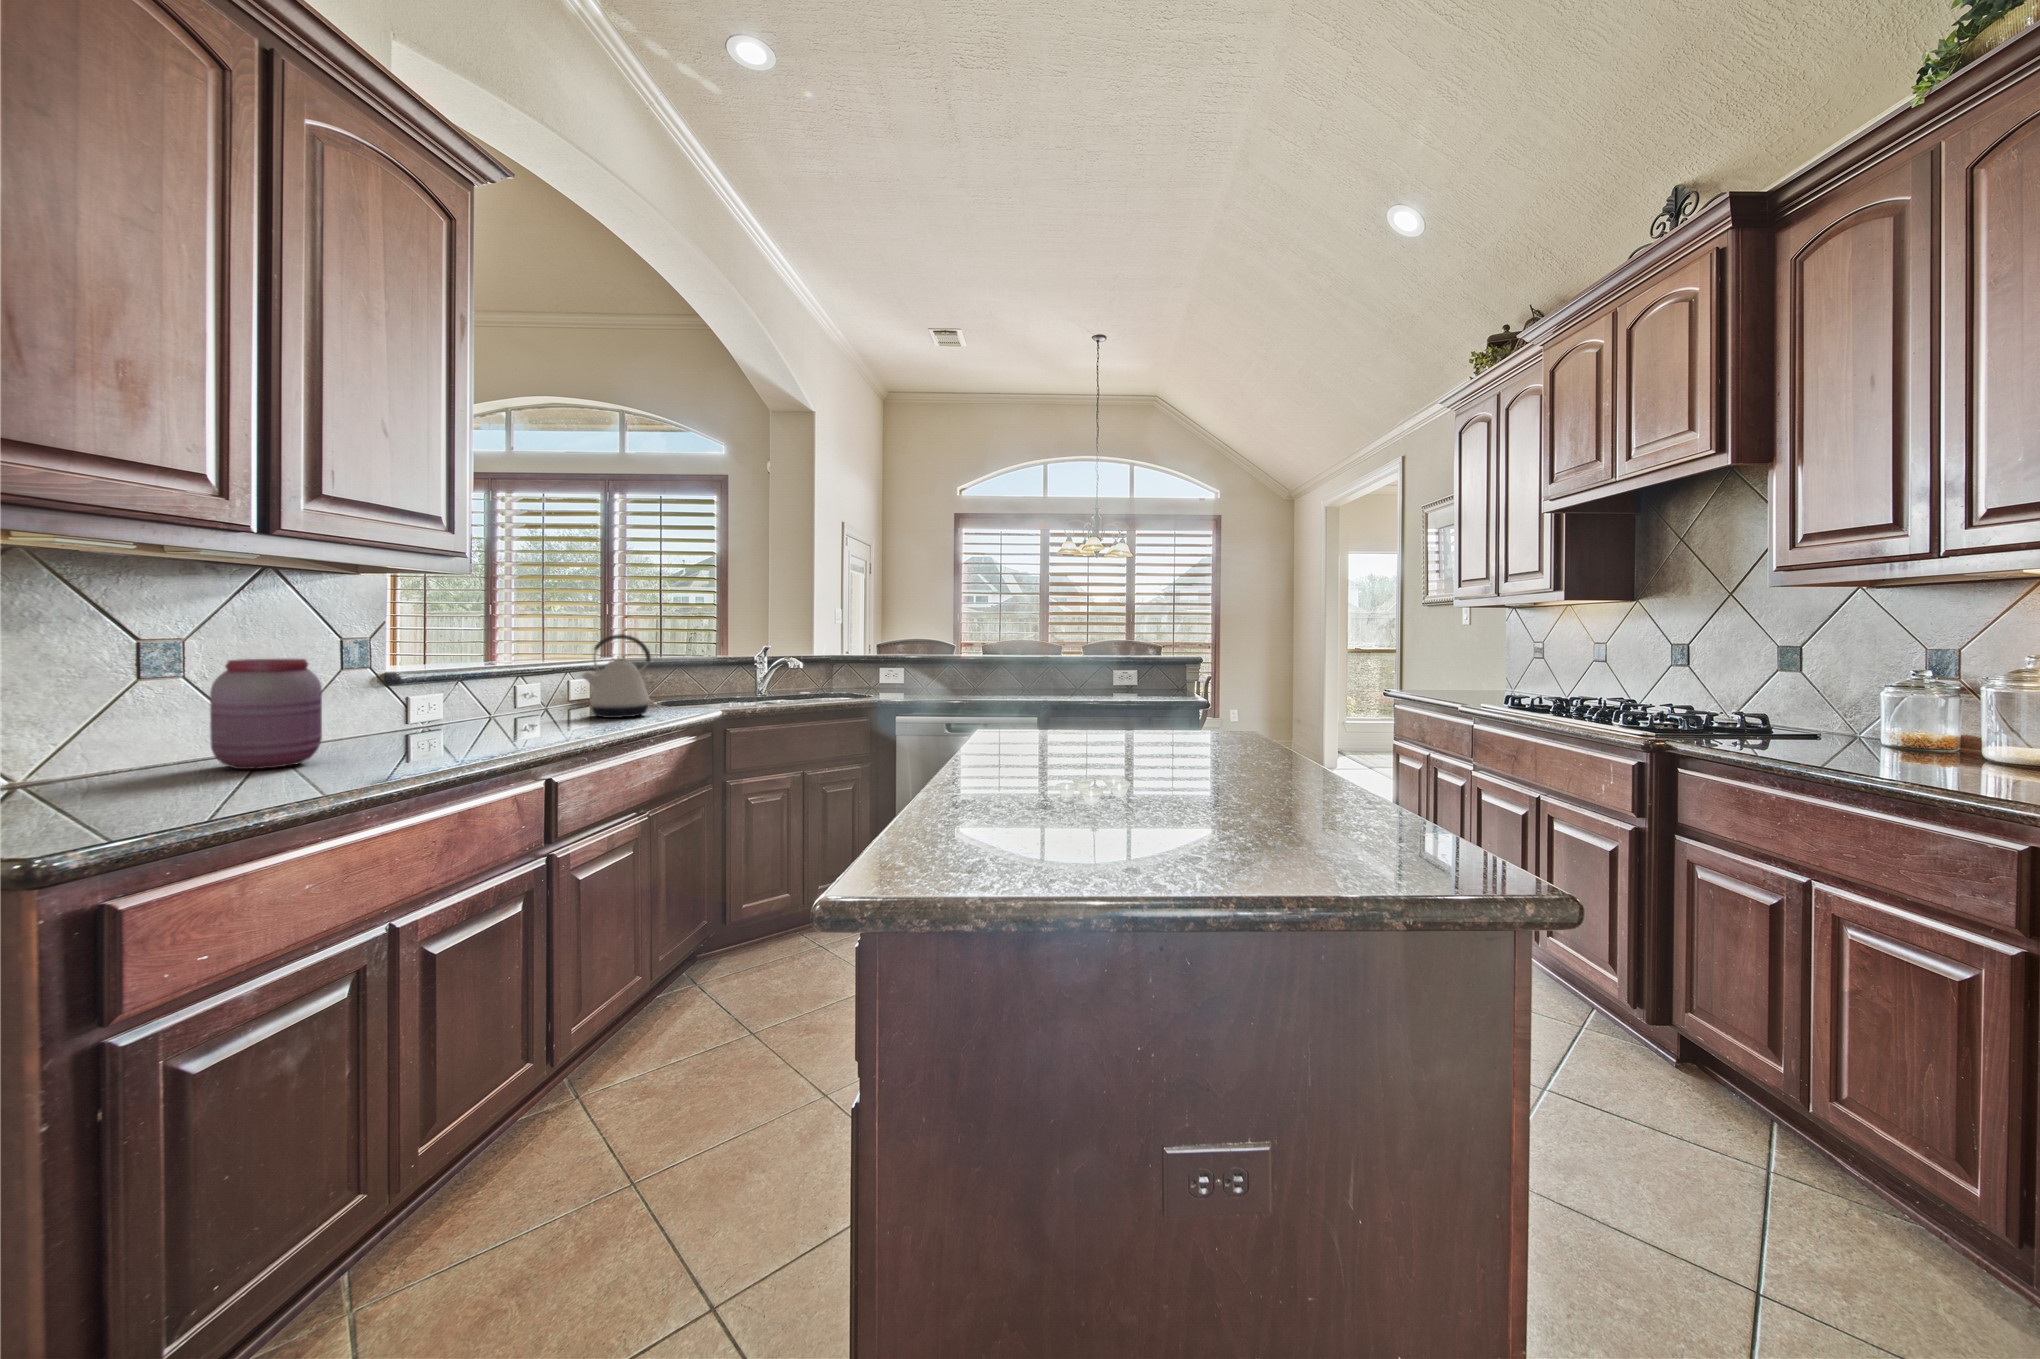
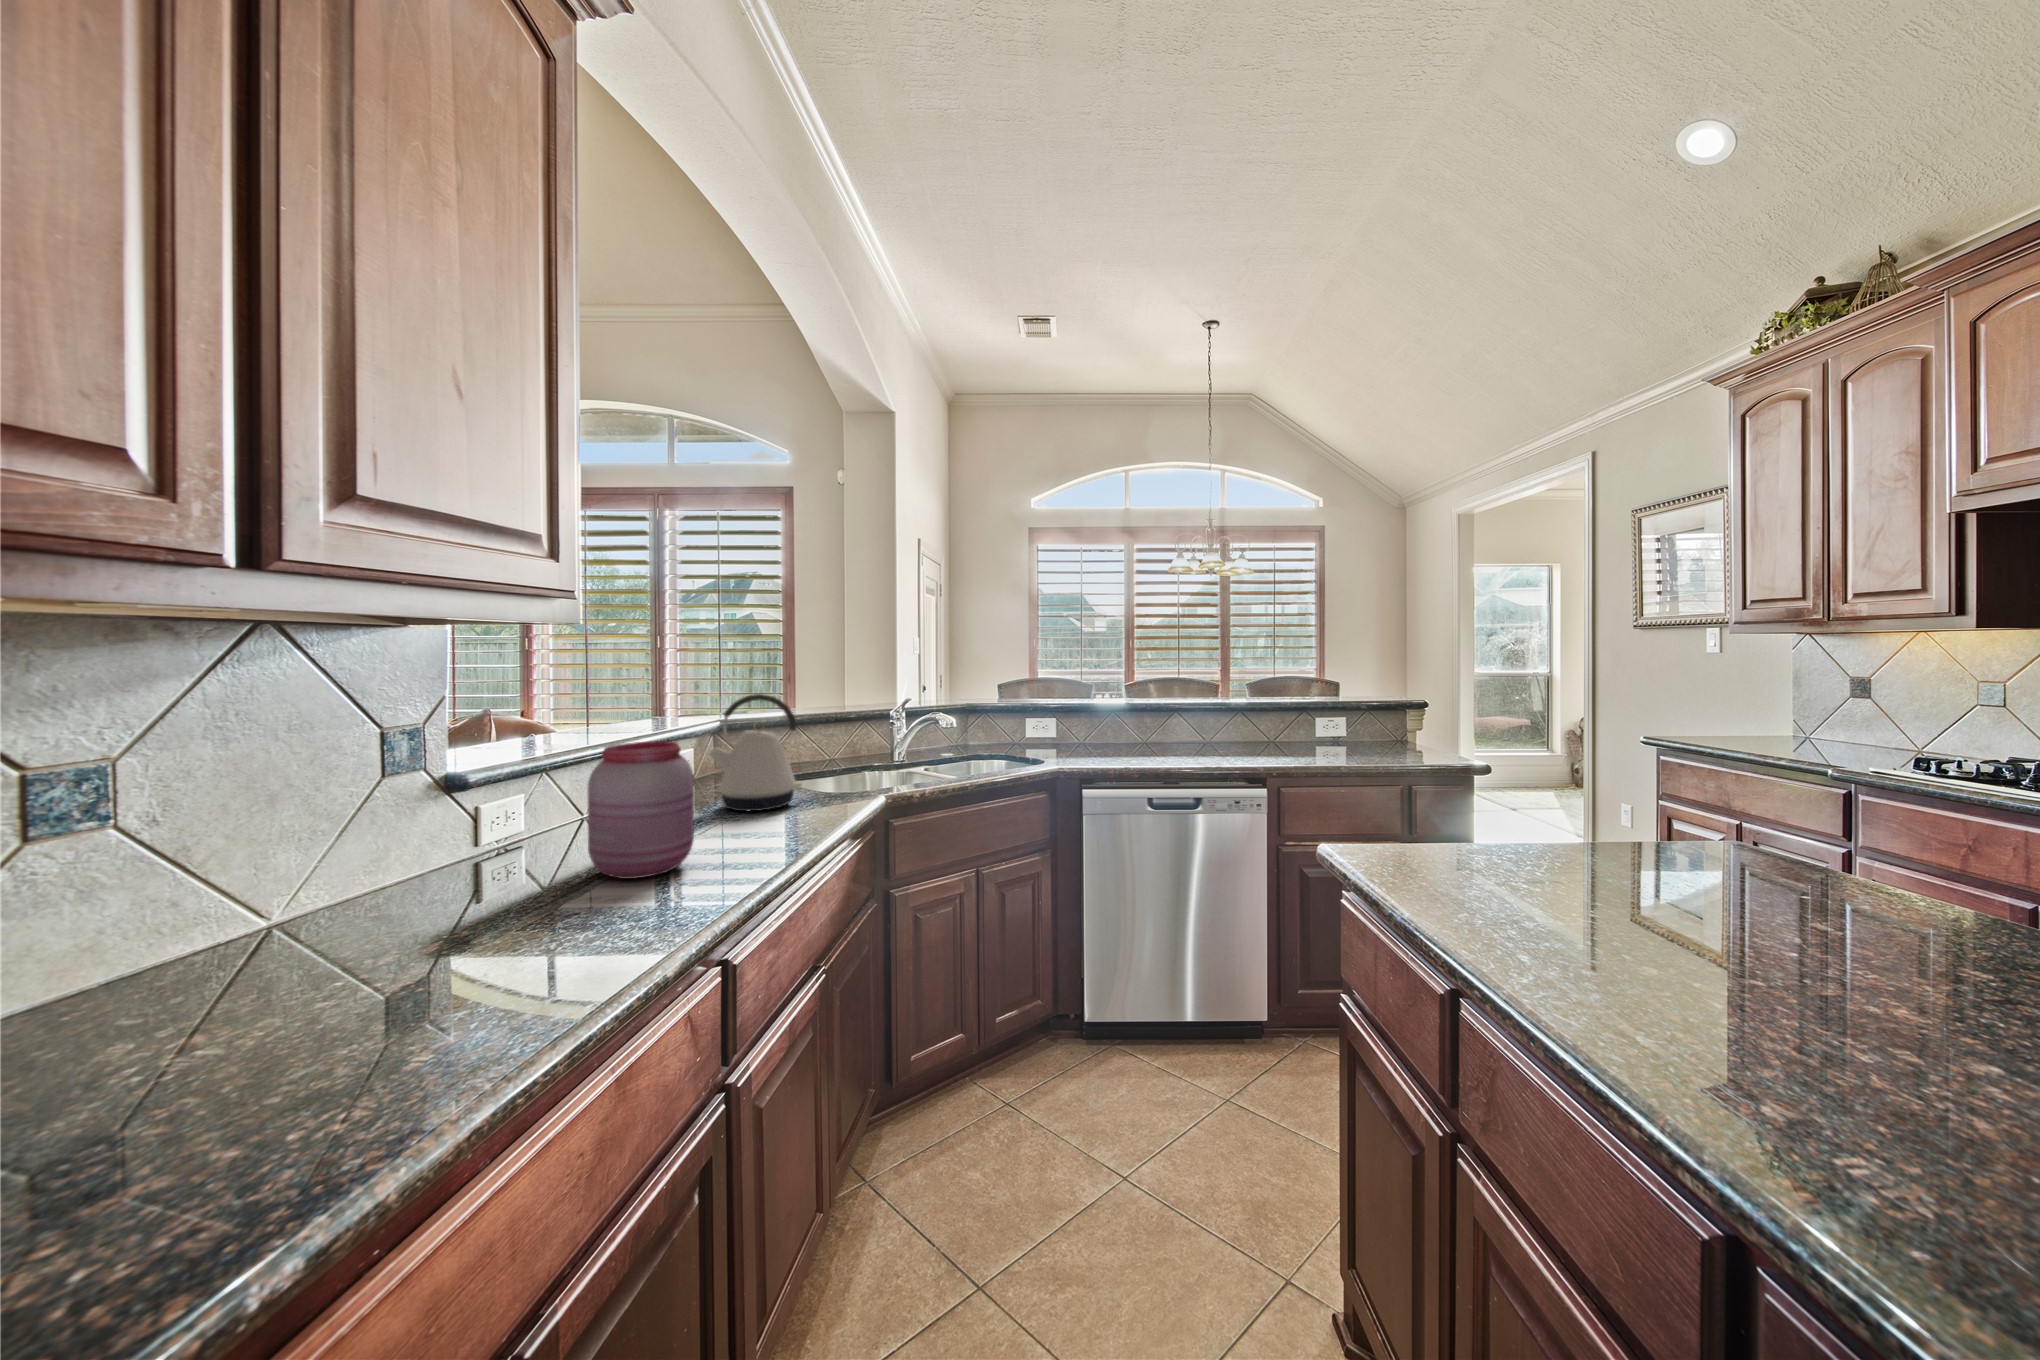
jar: present [210,659,322,769] -> present [588,741,694,879]

